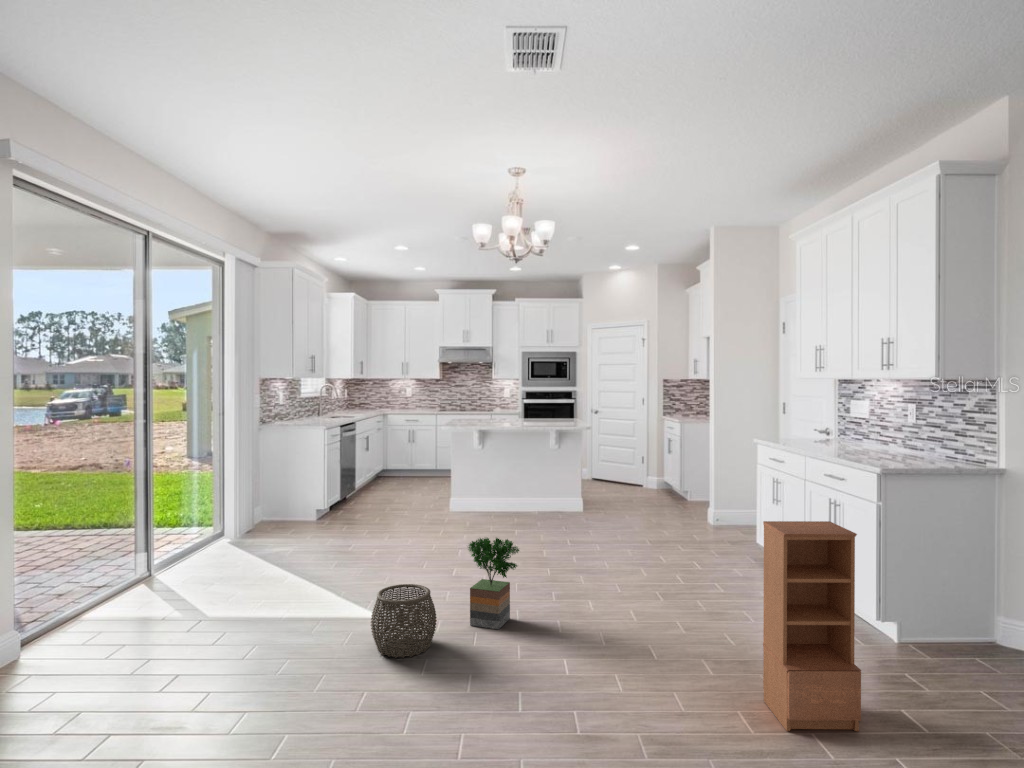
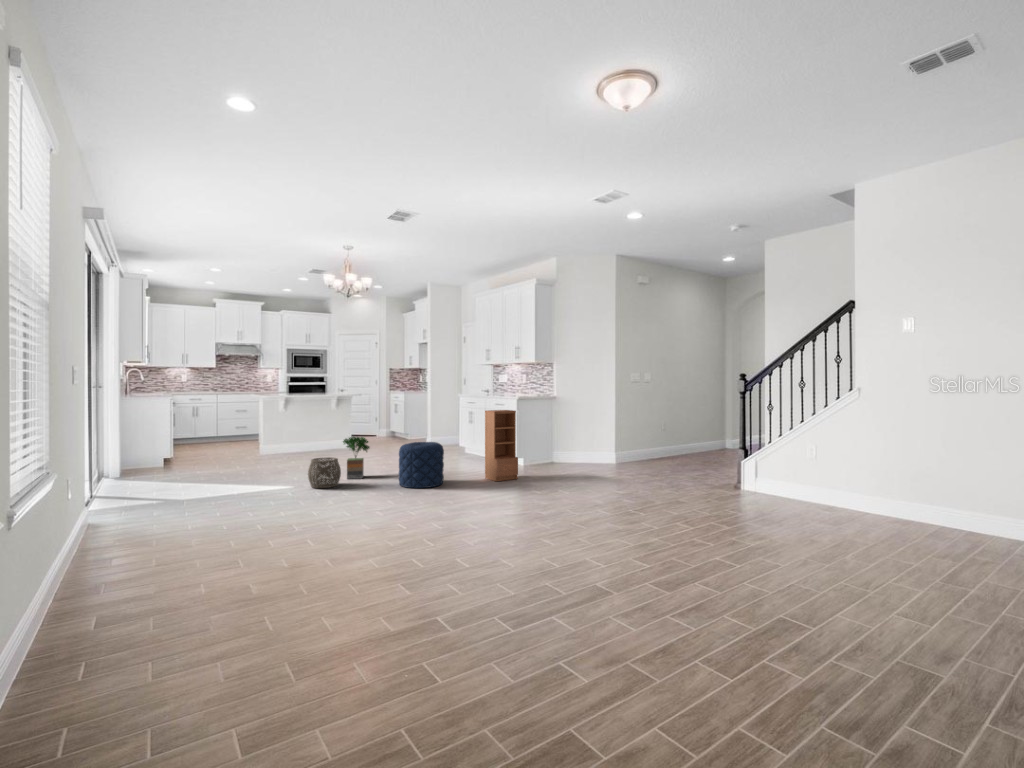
pouf: none [533,582,643,718] -> present [399,442,444,488]

